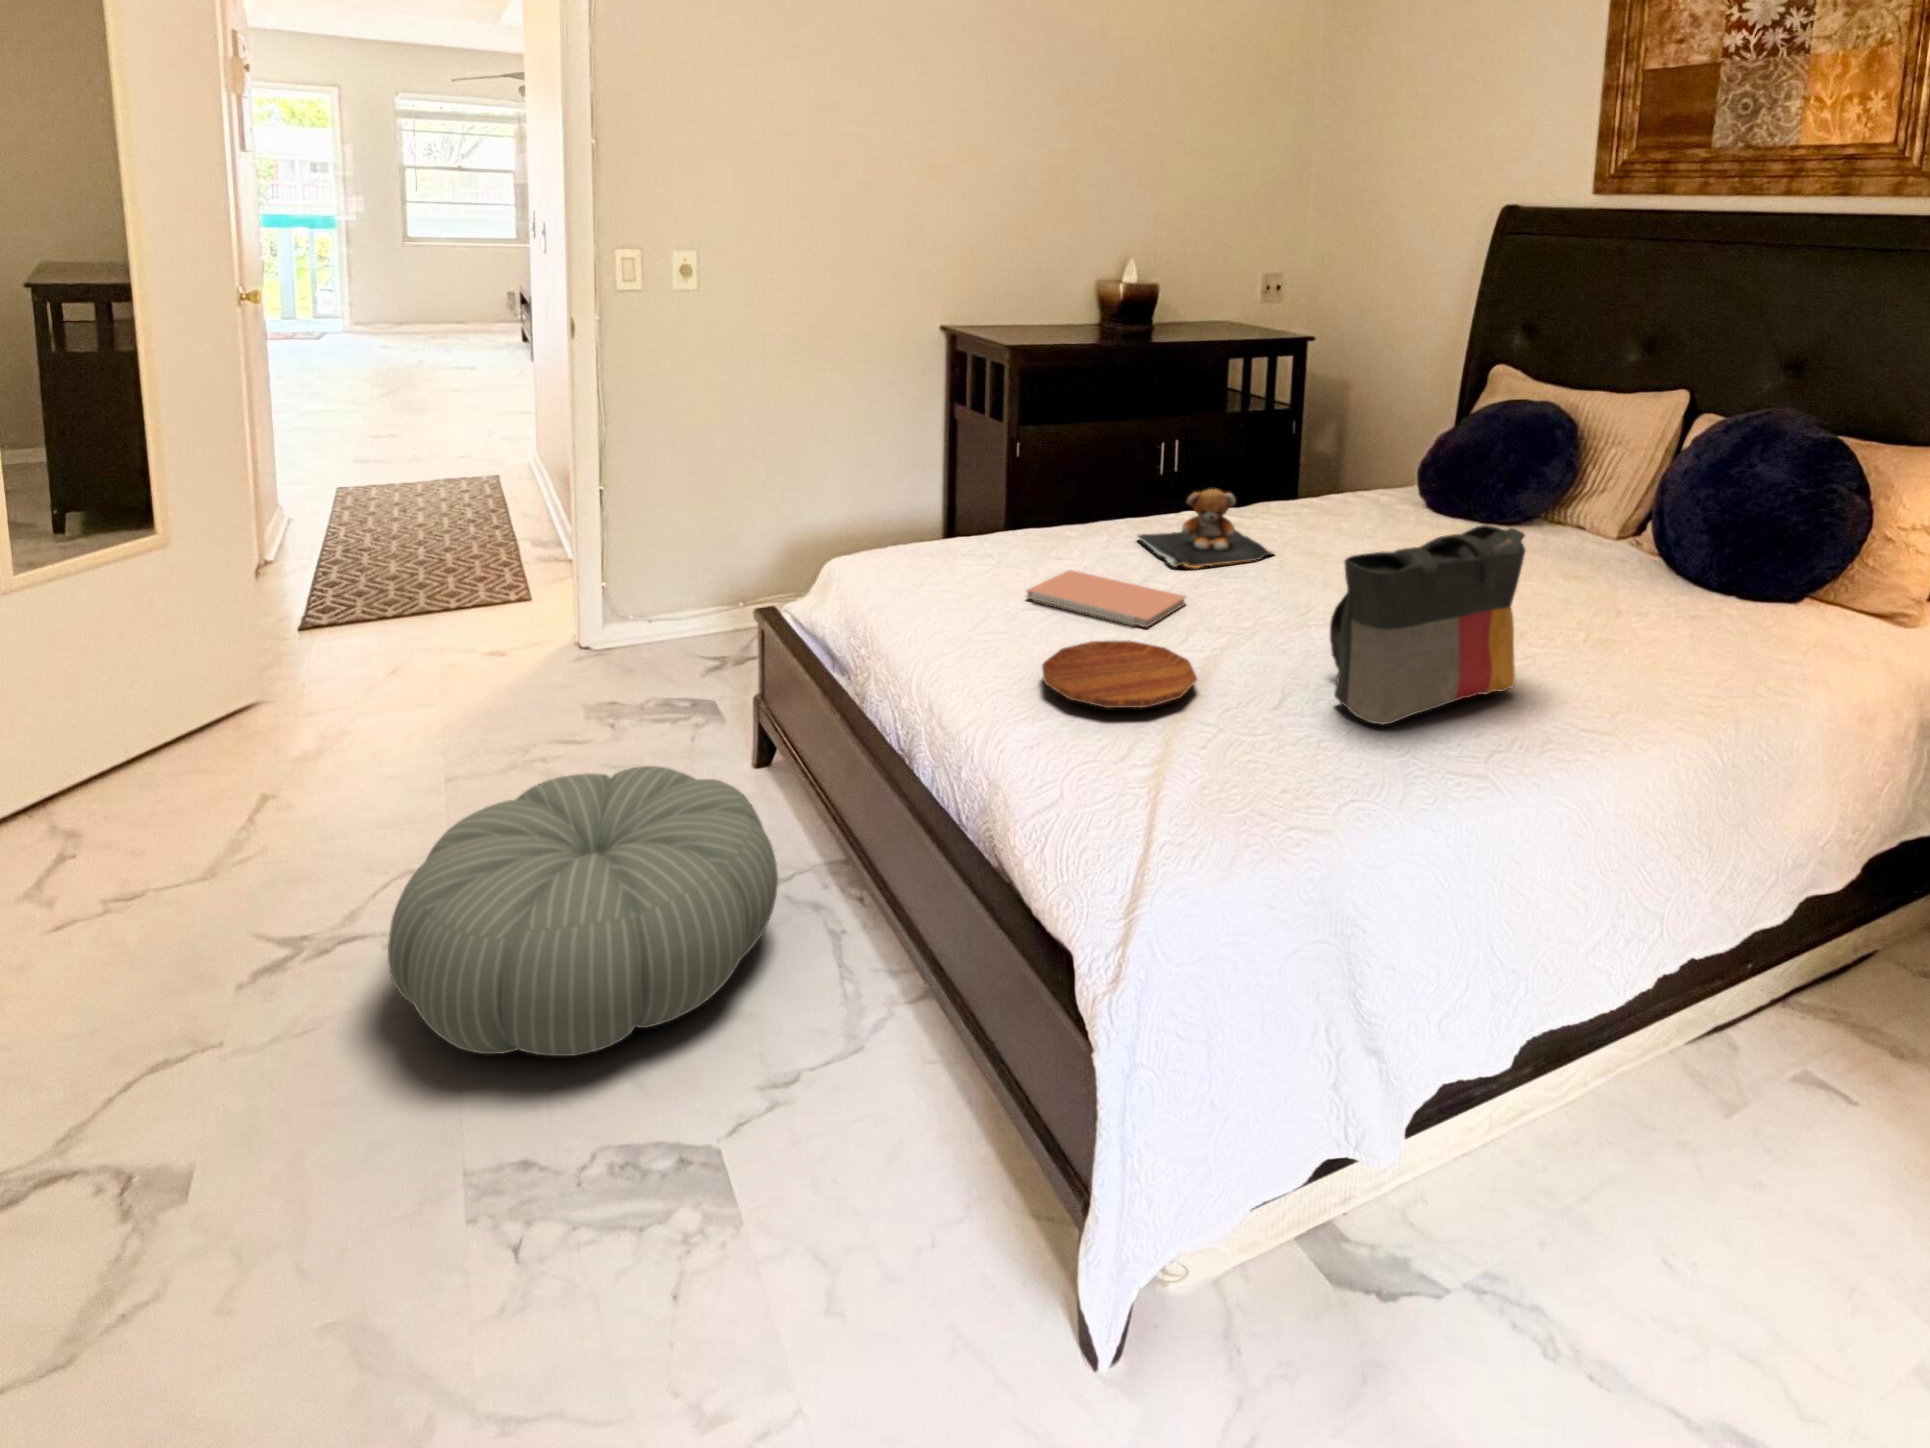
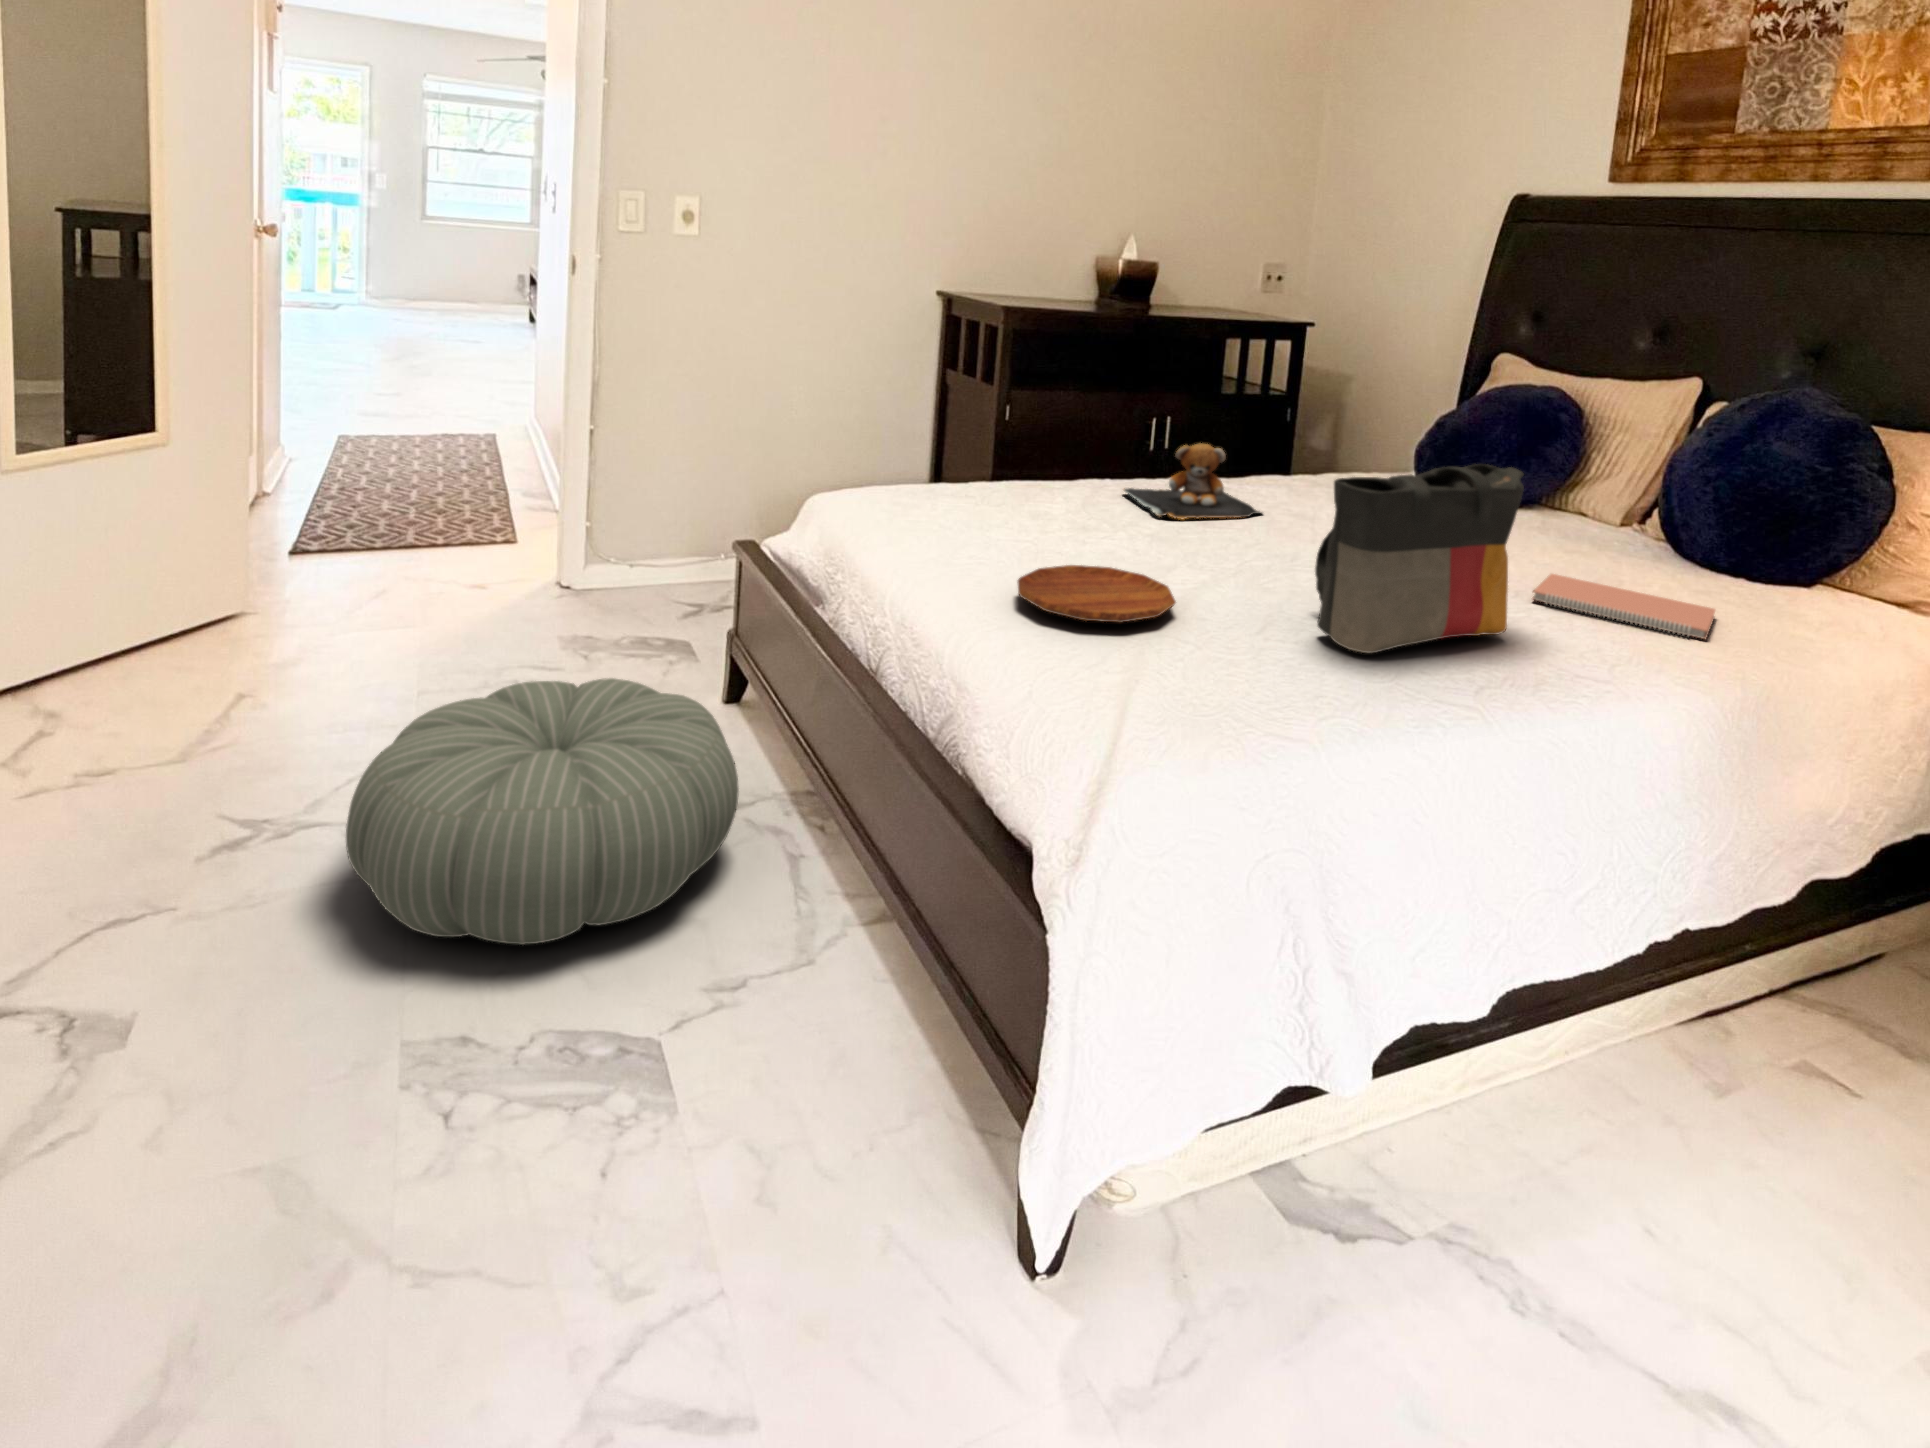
notebook: present [1026,570,1186,628] -> present [1532,574,1715,639]

